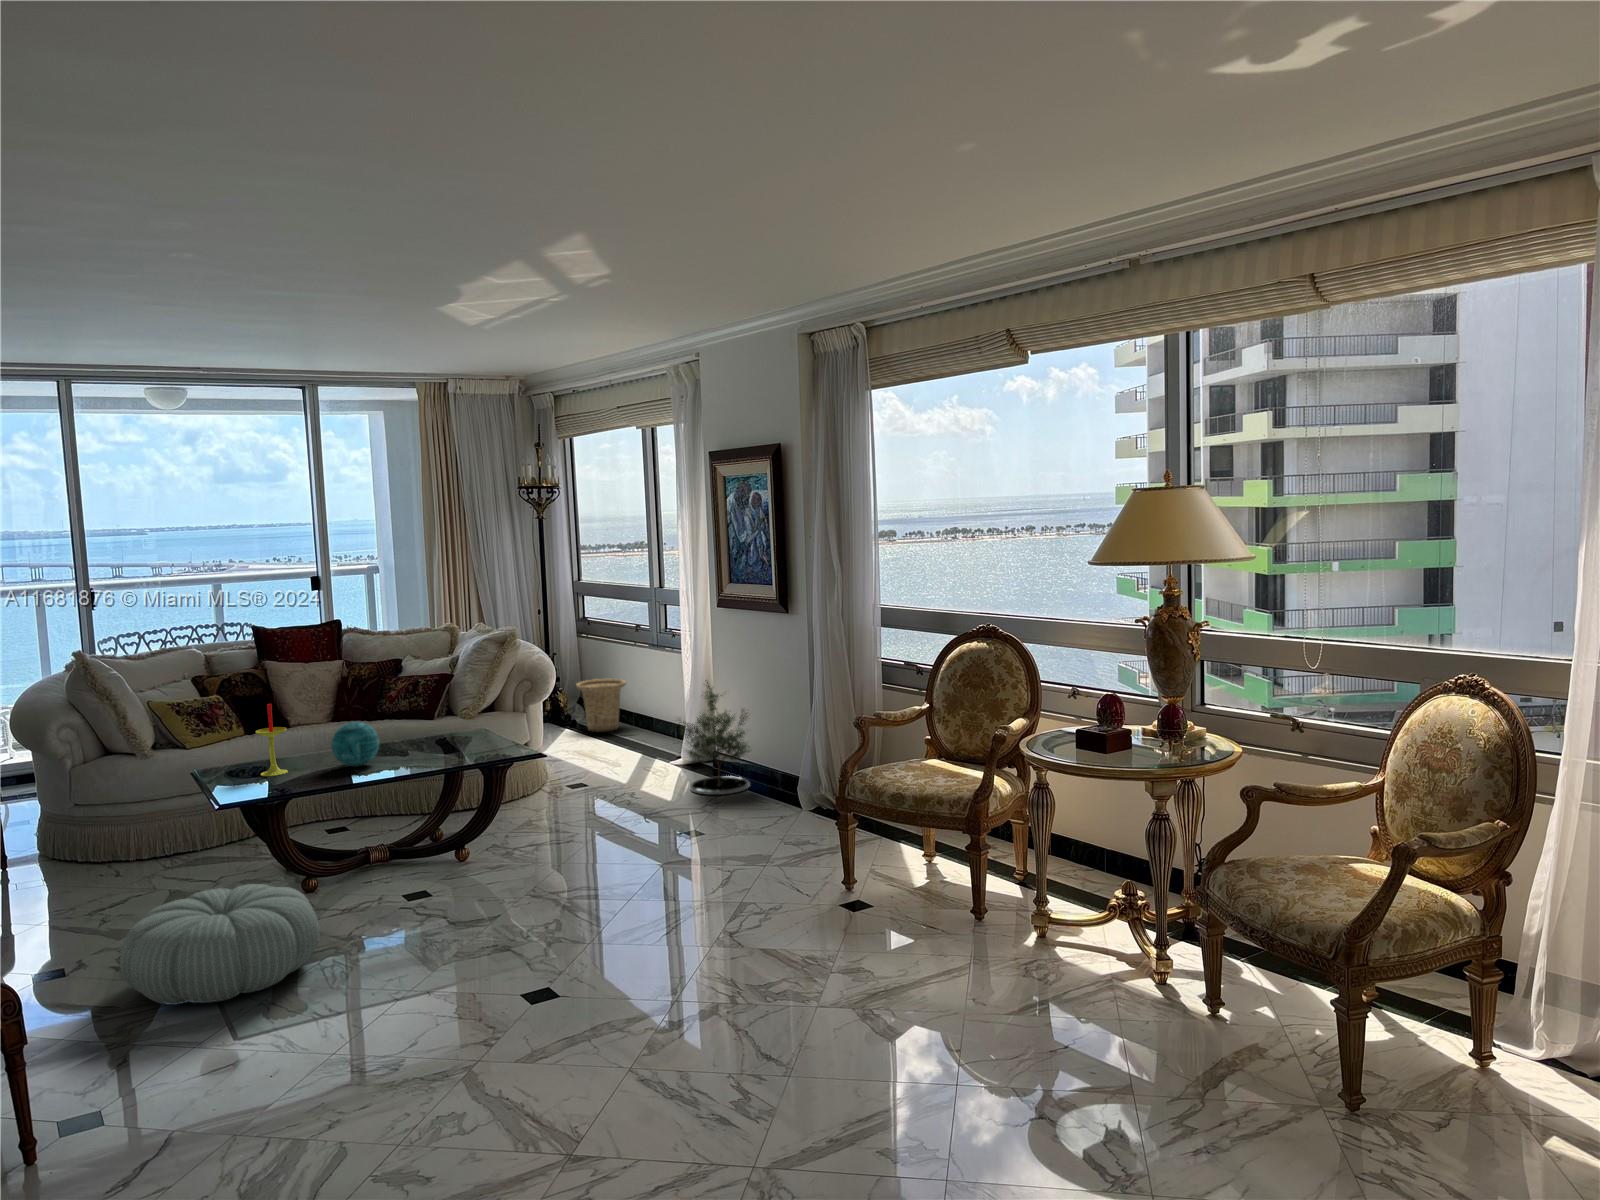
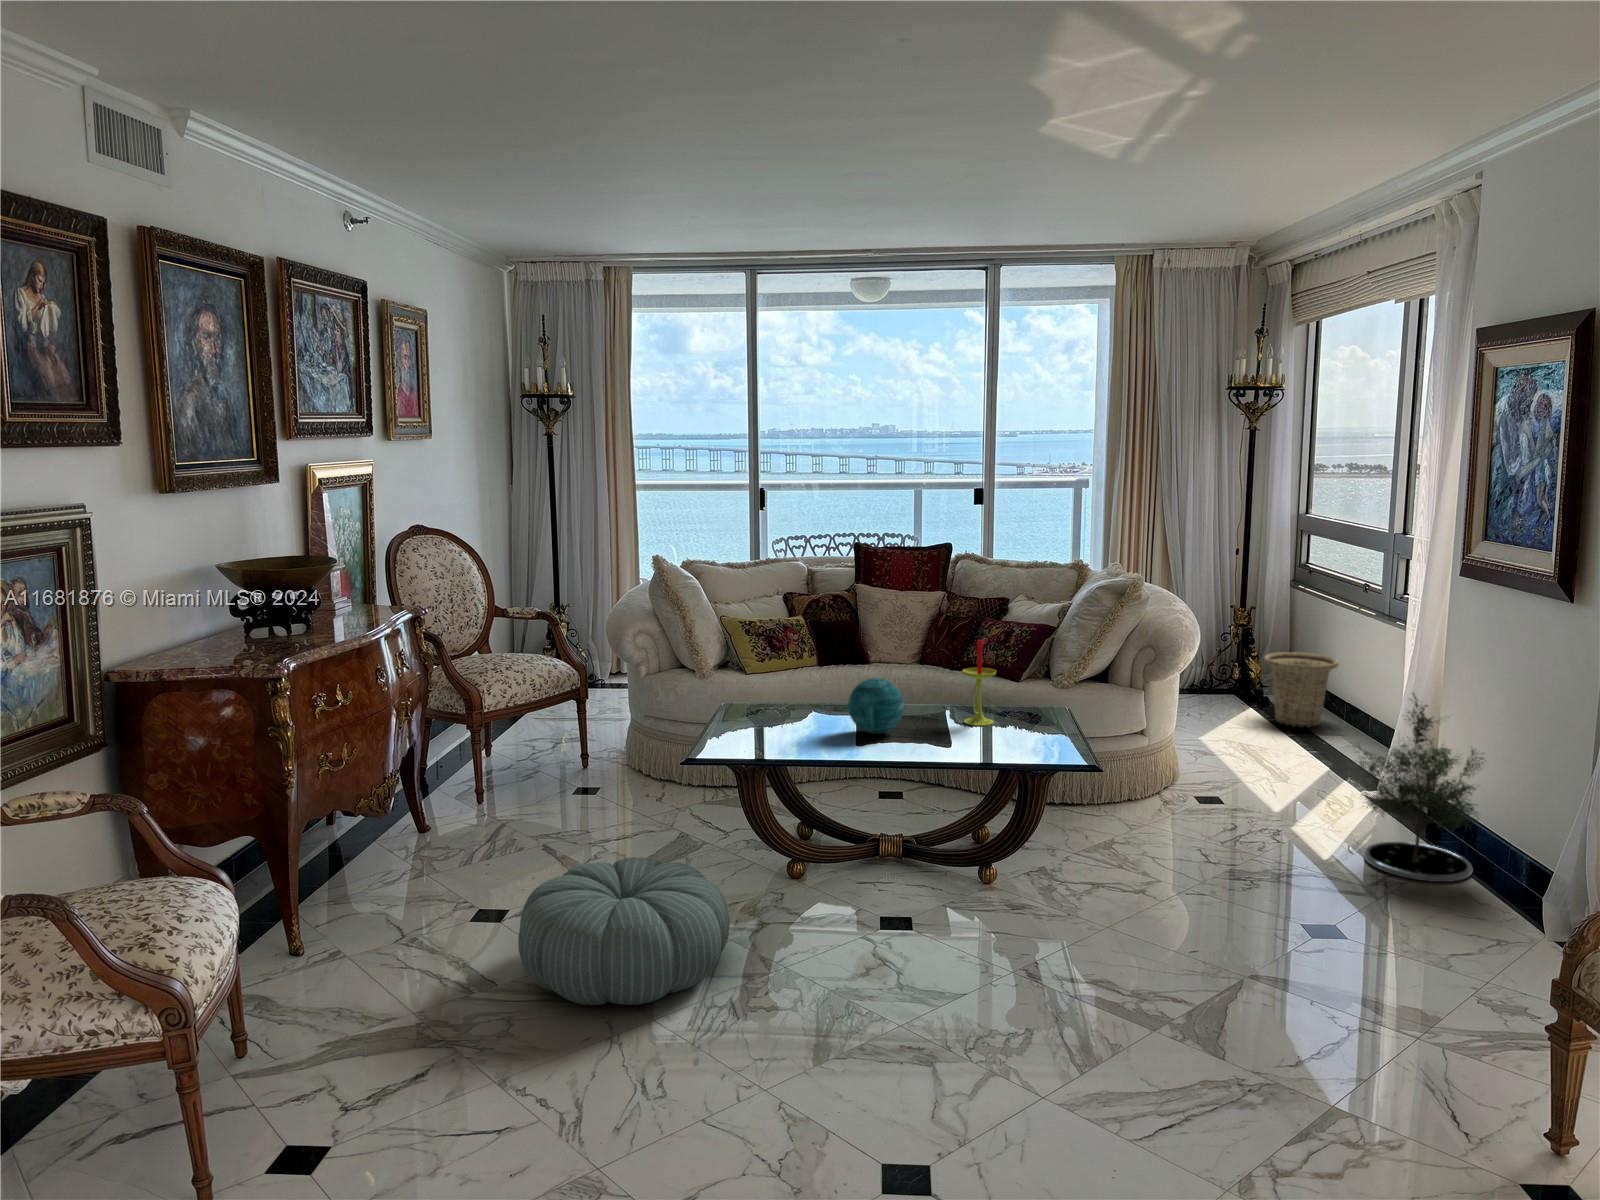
candle: present [256,704,288,776] -> present [963,640,997,726]

